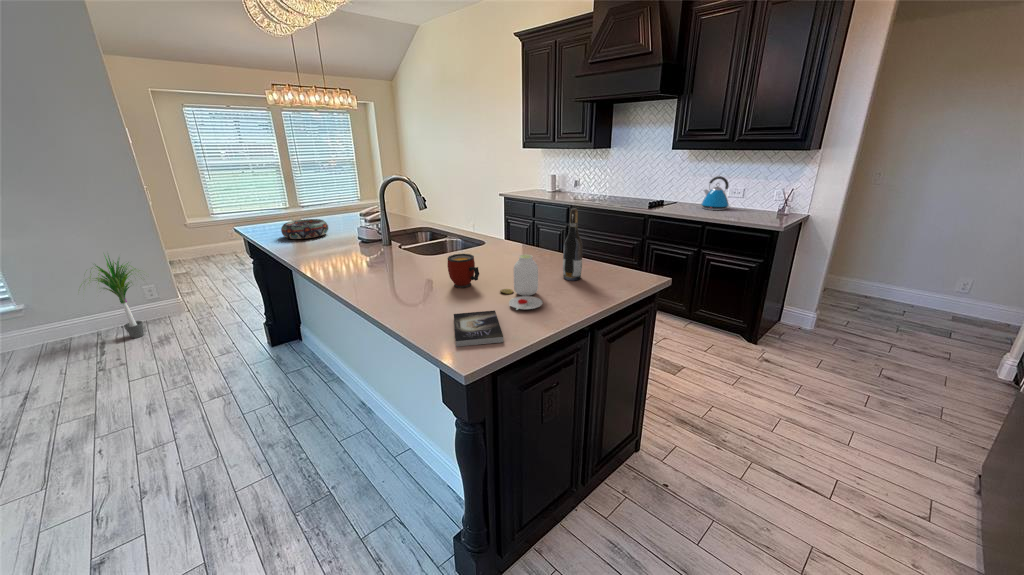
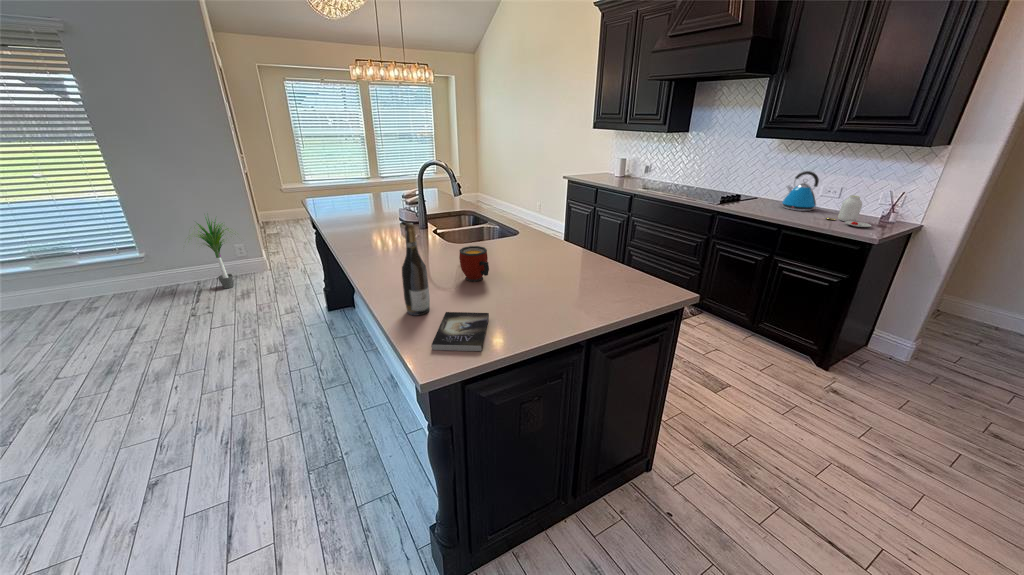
wine bottle: present [563,209,582,281] -> present [402,223,430,315]
decorative bowl: present [281,219,328,239] -> none [337,195,380,214]
jar: present [500,255,542,310] -> present [827,195,871,227]

